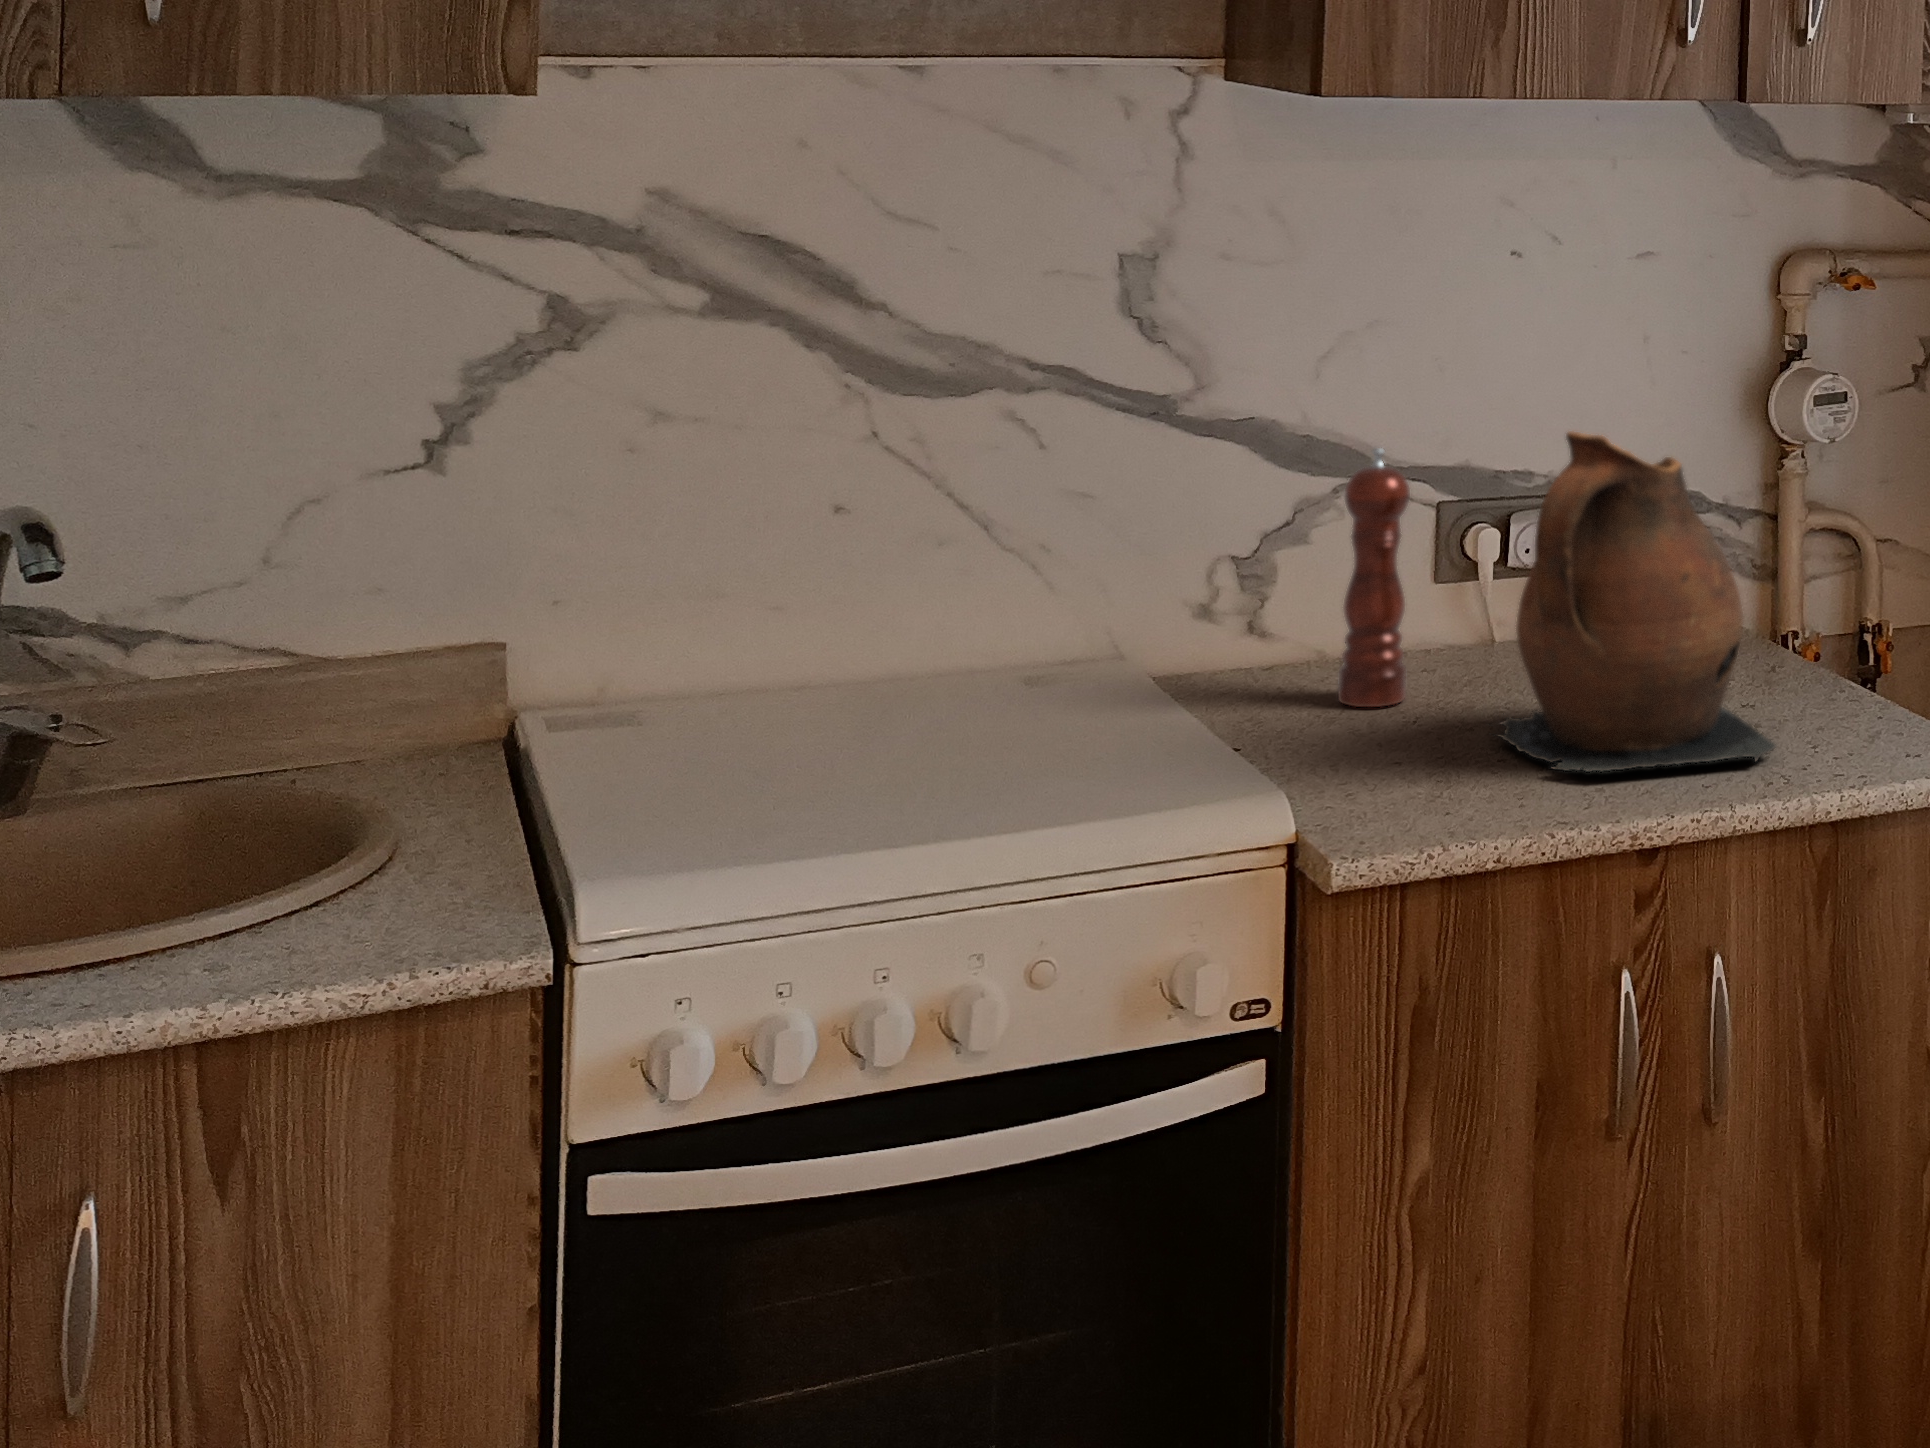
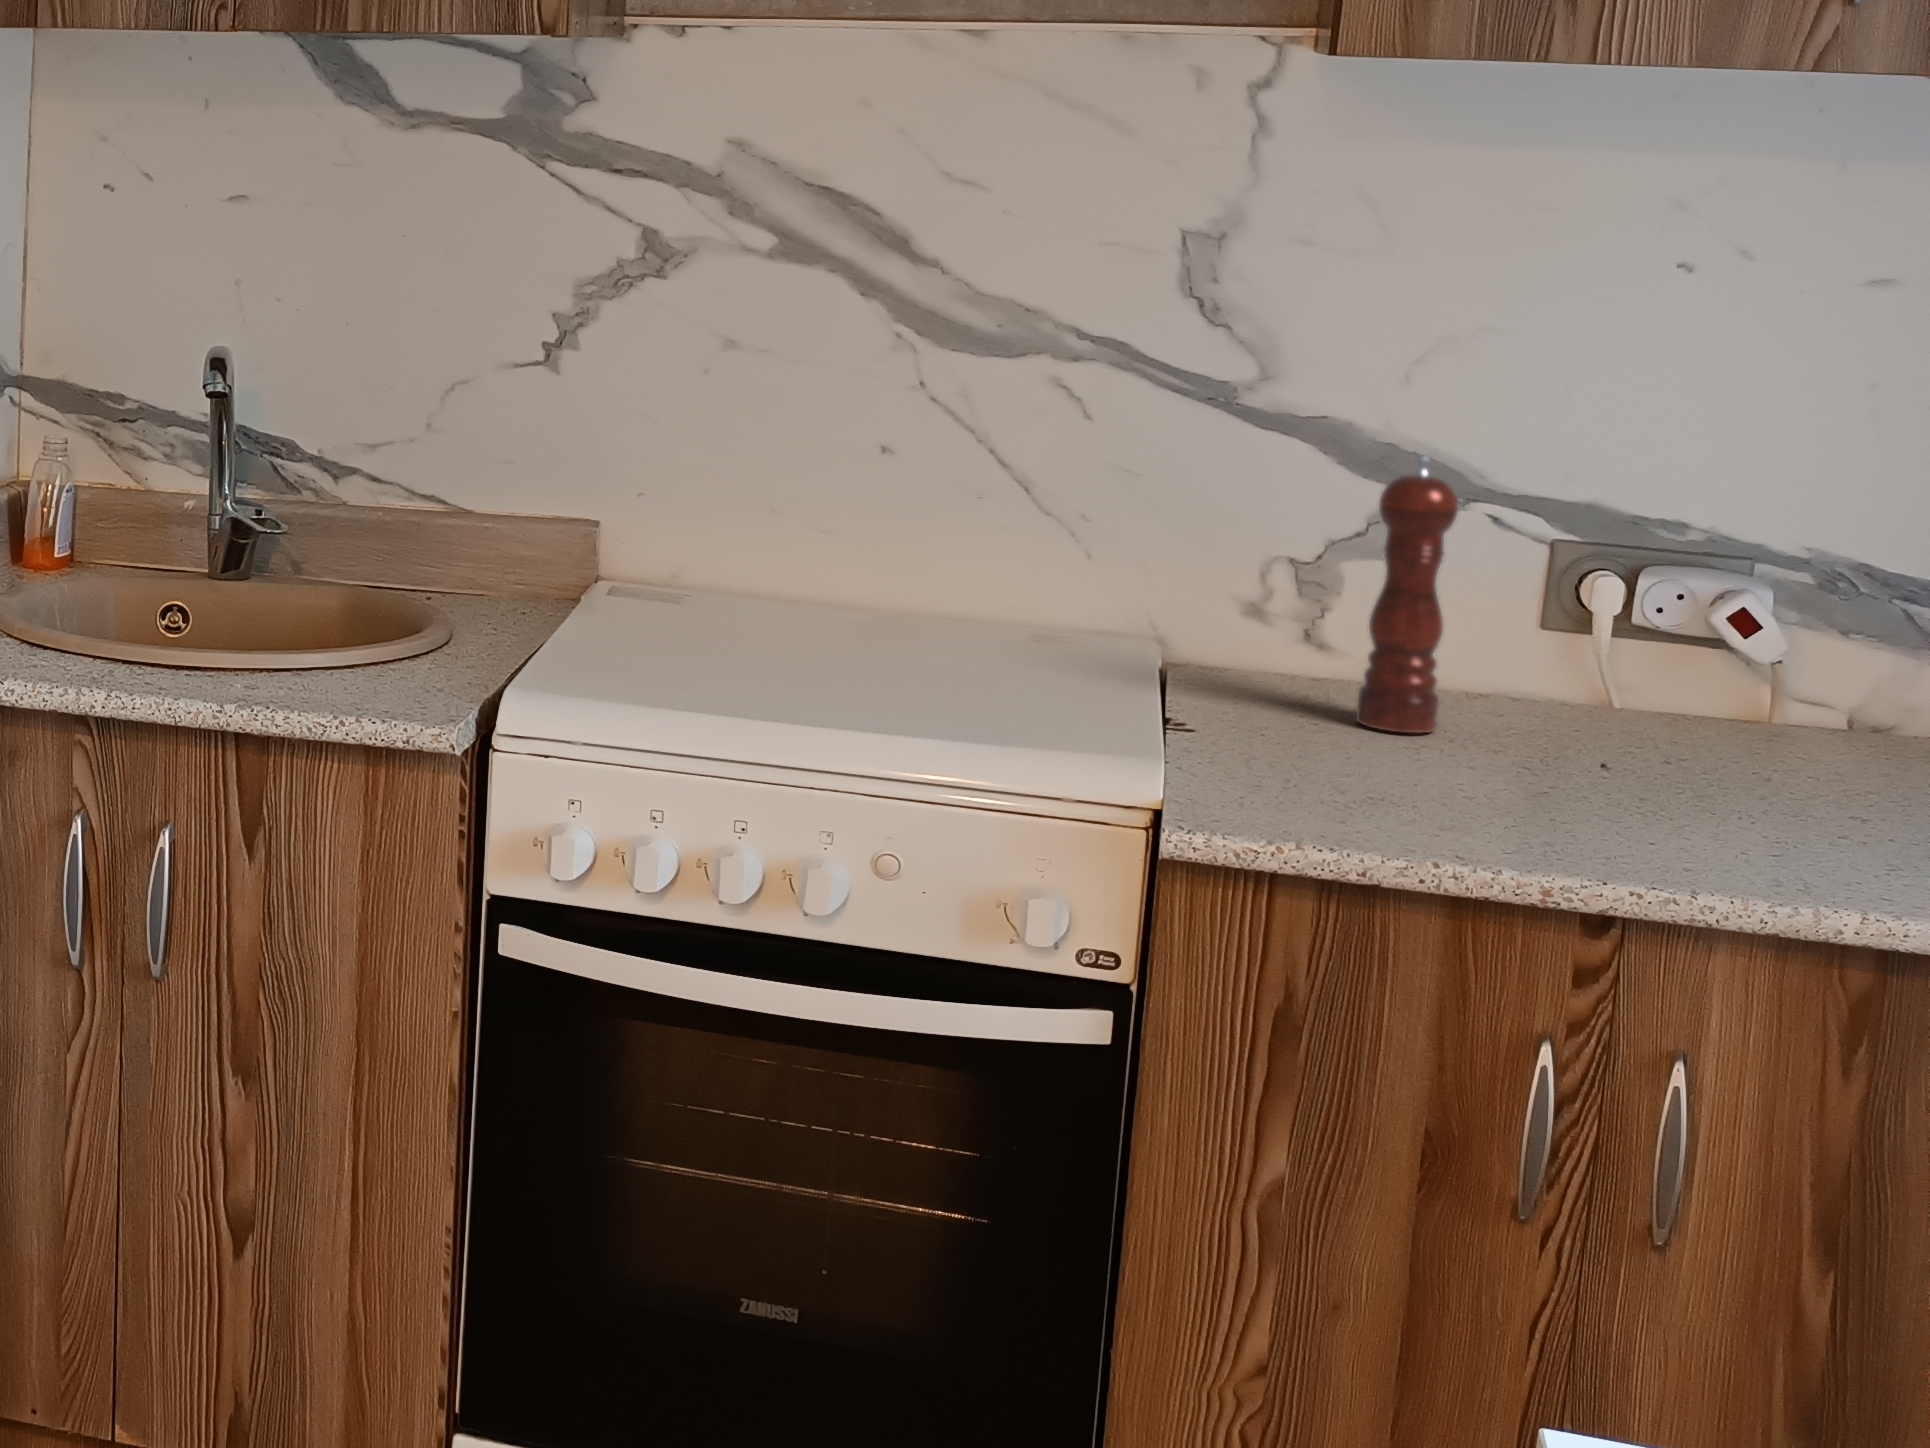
ceramic pitcher: present [1489,431,1776,772] -> none [1478,445,1832,867]

